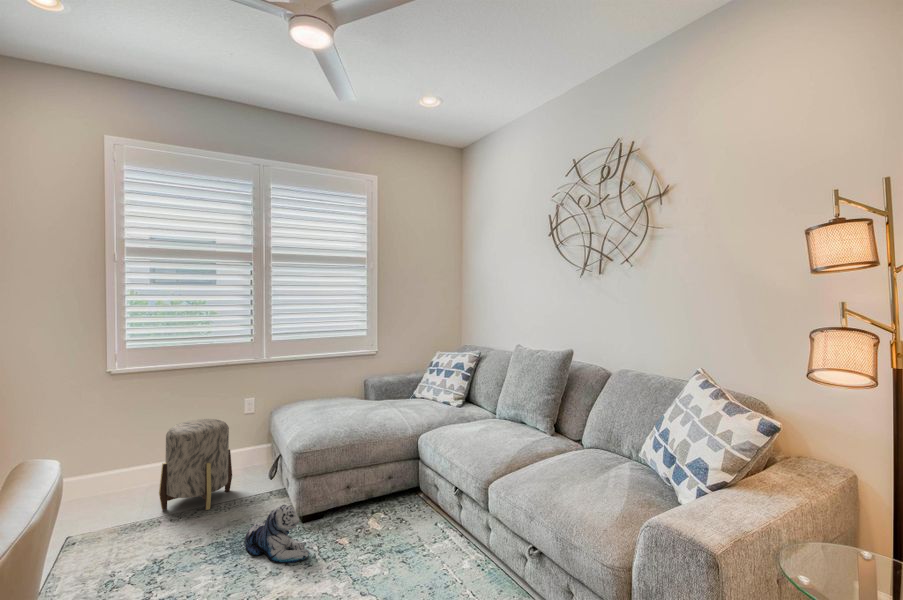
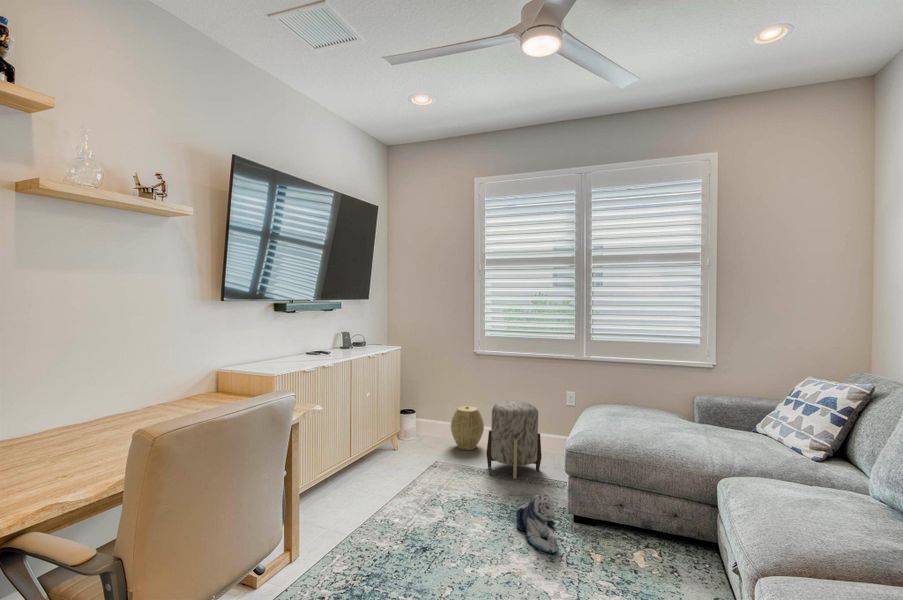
woven basket: none [80,443,137,505] -> present [451,406,484,450]

